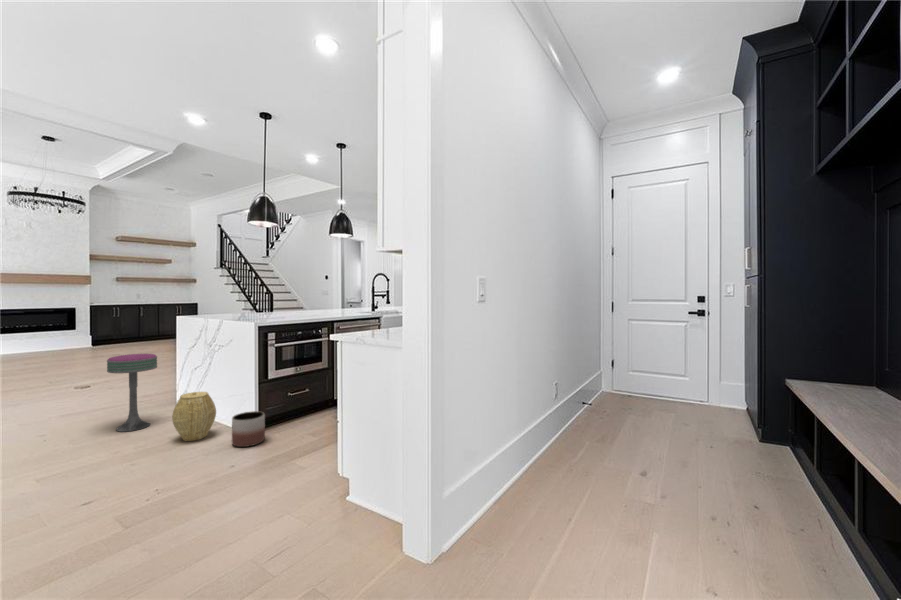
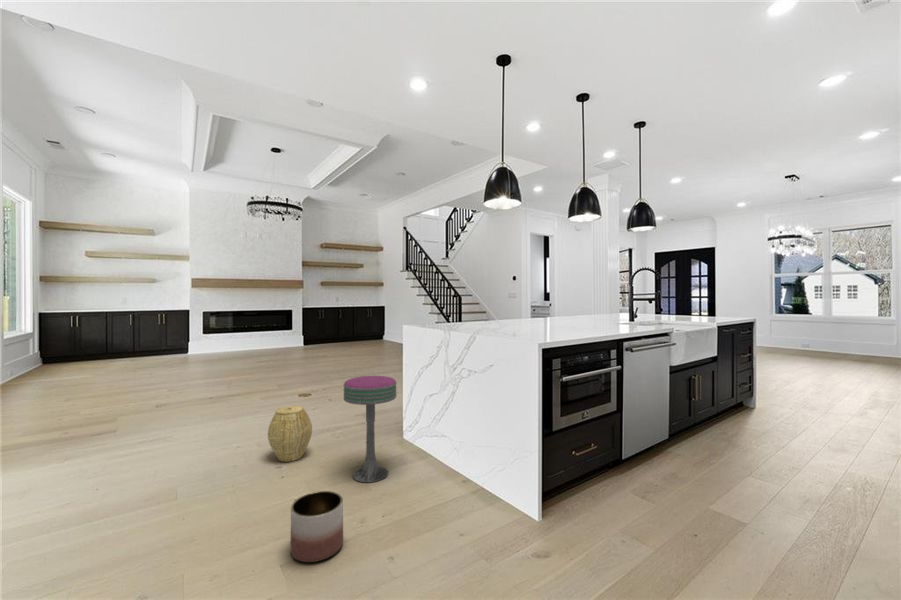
woven basket: present [172,392,216,441] -> present [268,406,312,462]
planter: present [232,411,265,447] -> present [290,491,343,562]

